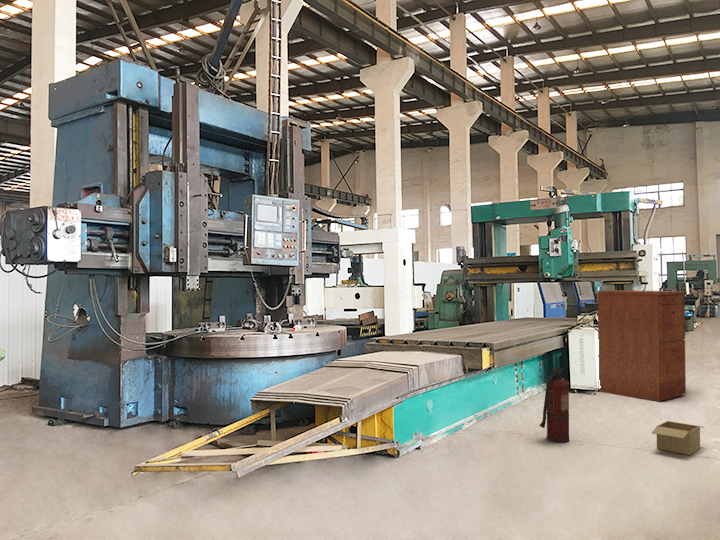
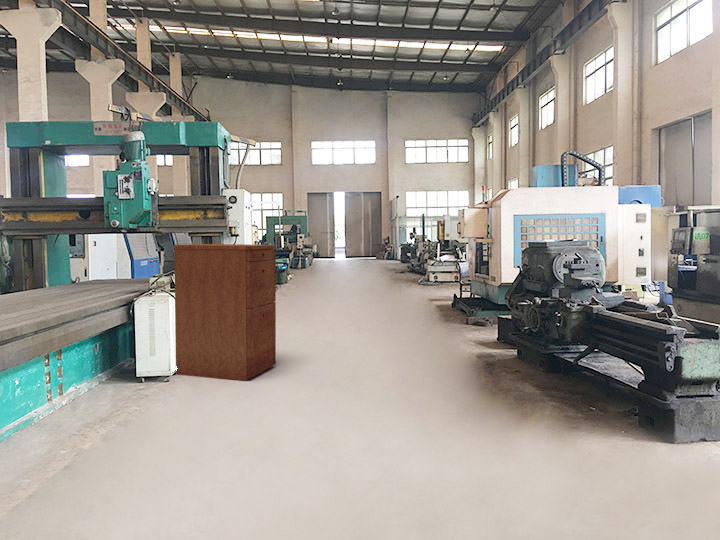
fire extinguisher: present [540,367,569,443] -> none [46,370,101,499]
cardboard box: present [652,421,704,455] -> none [224,426,292,478]

